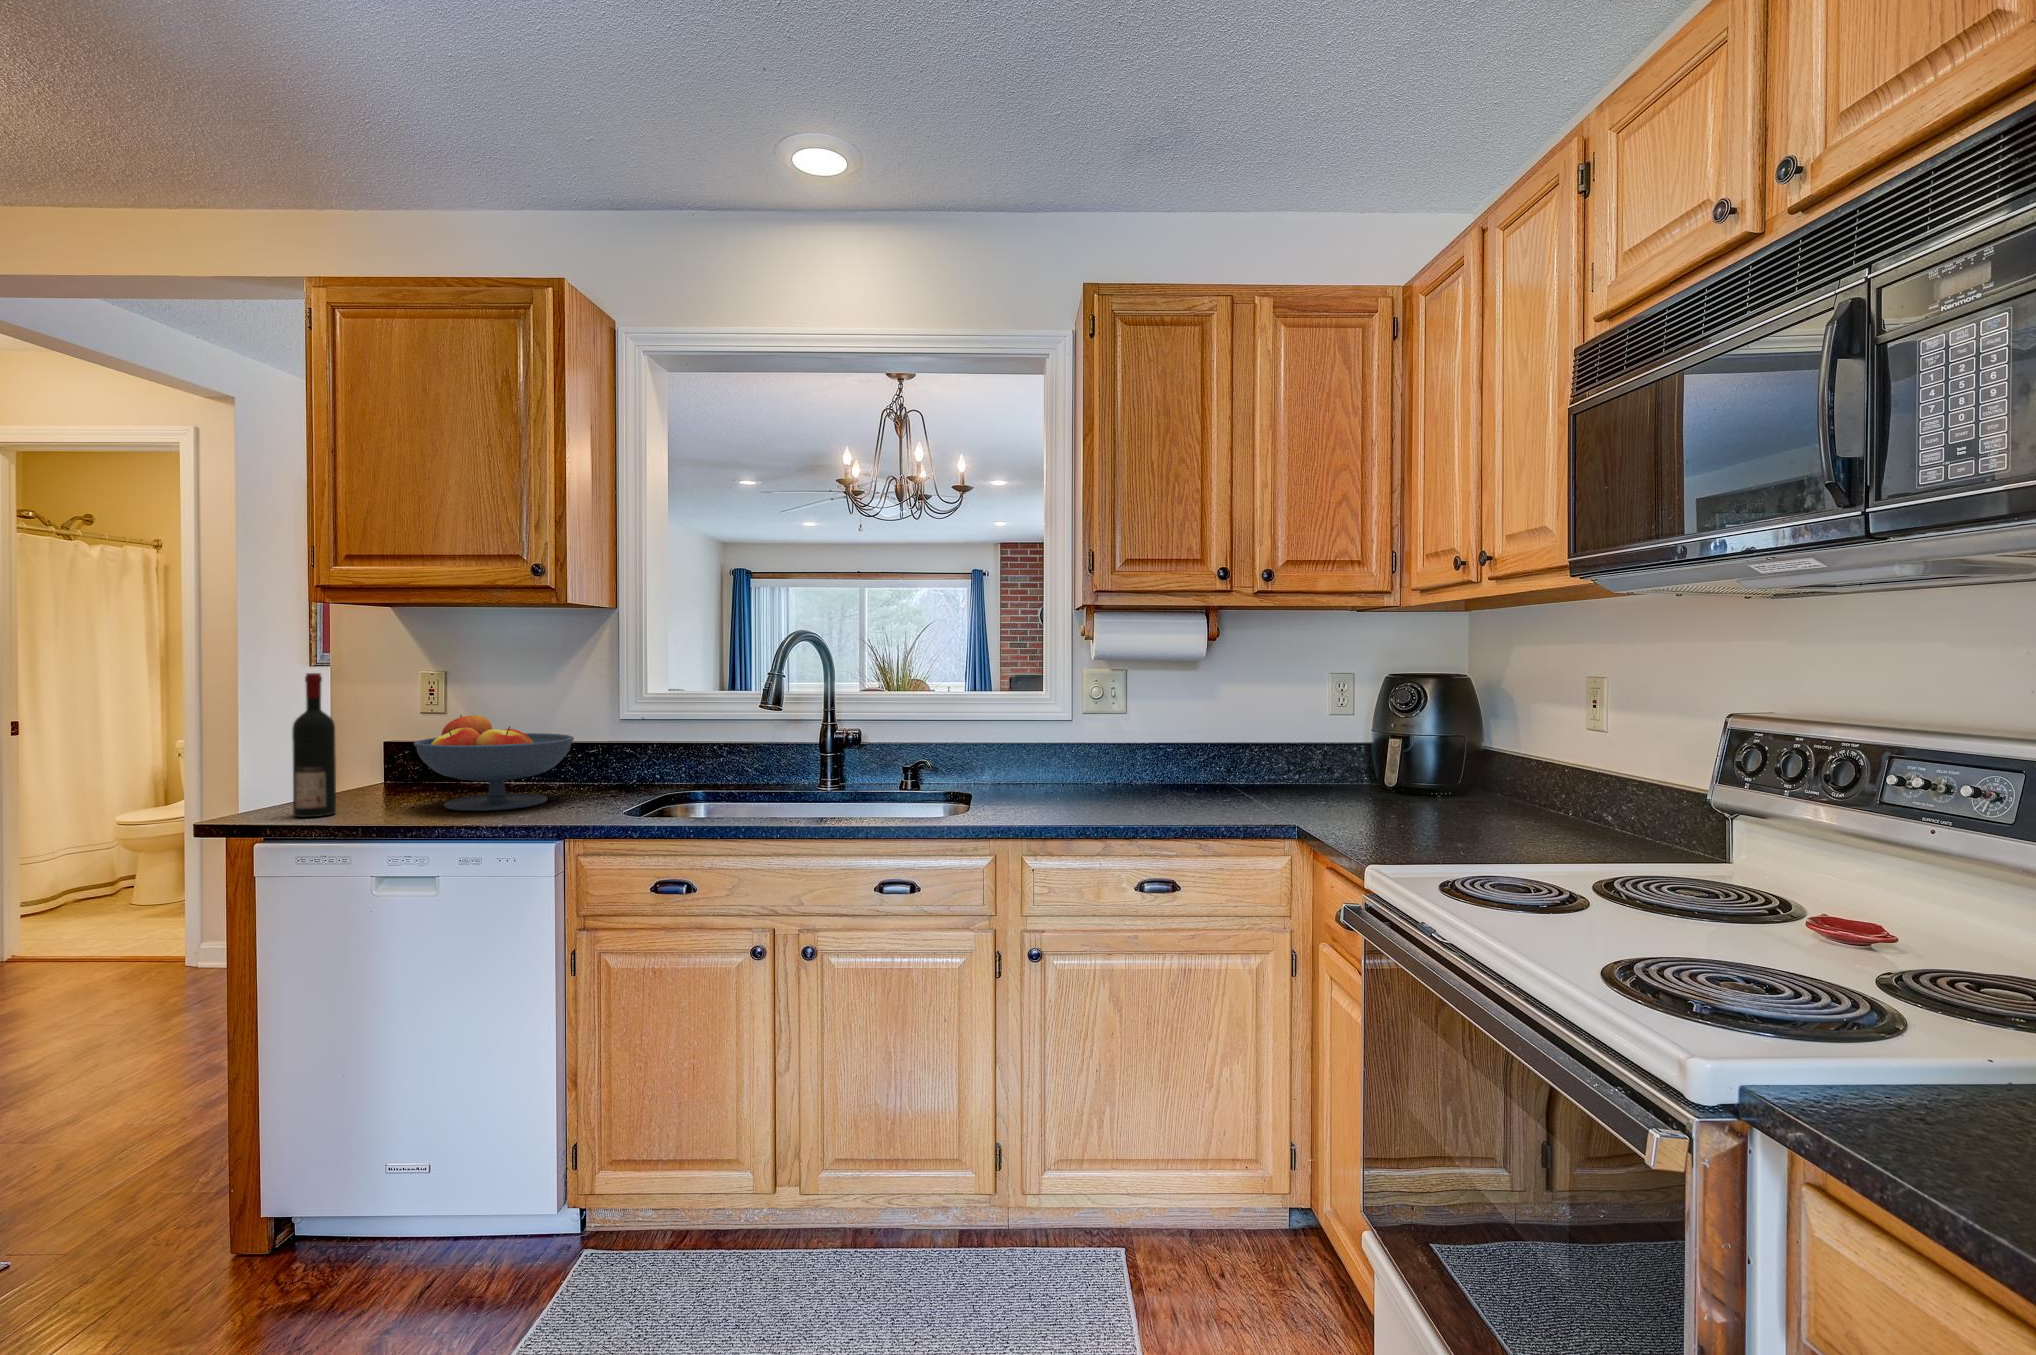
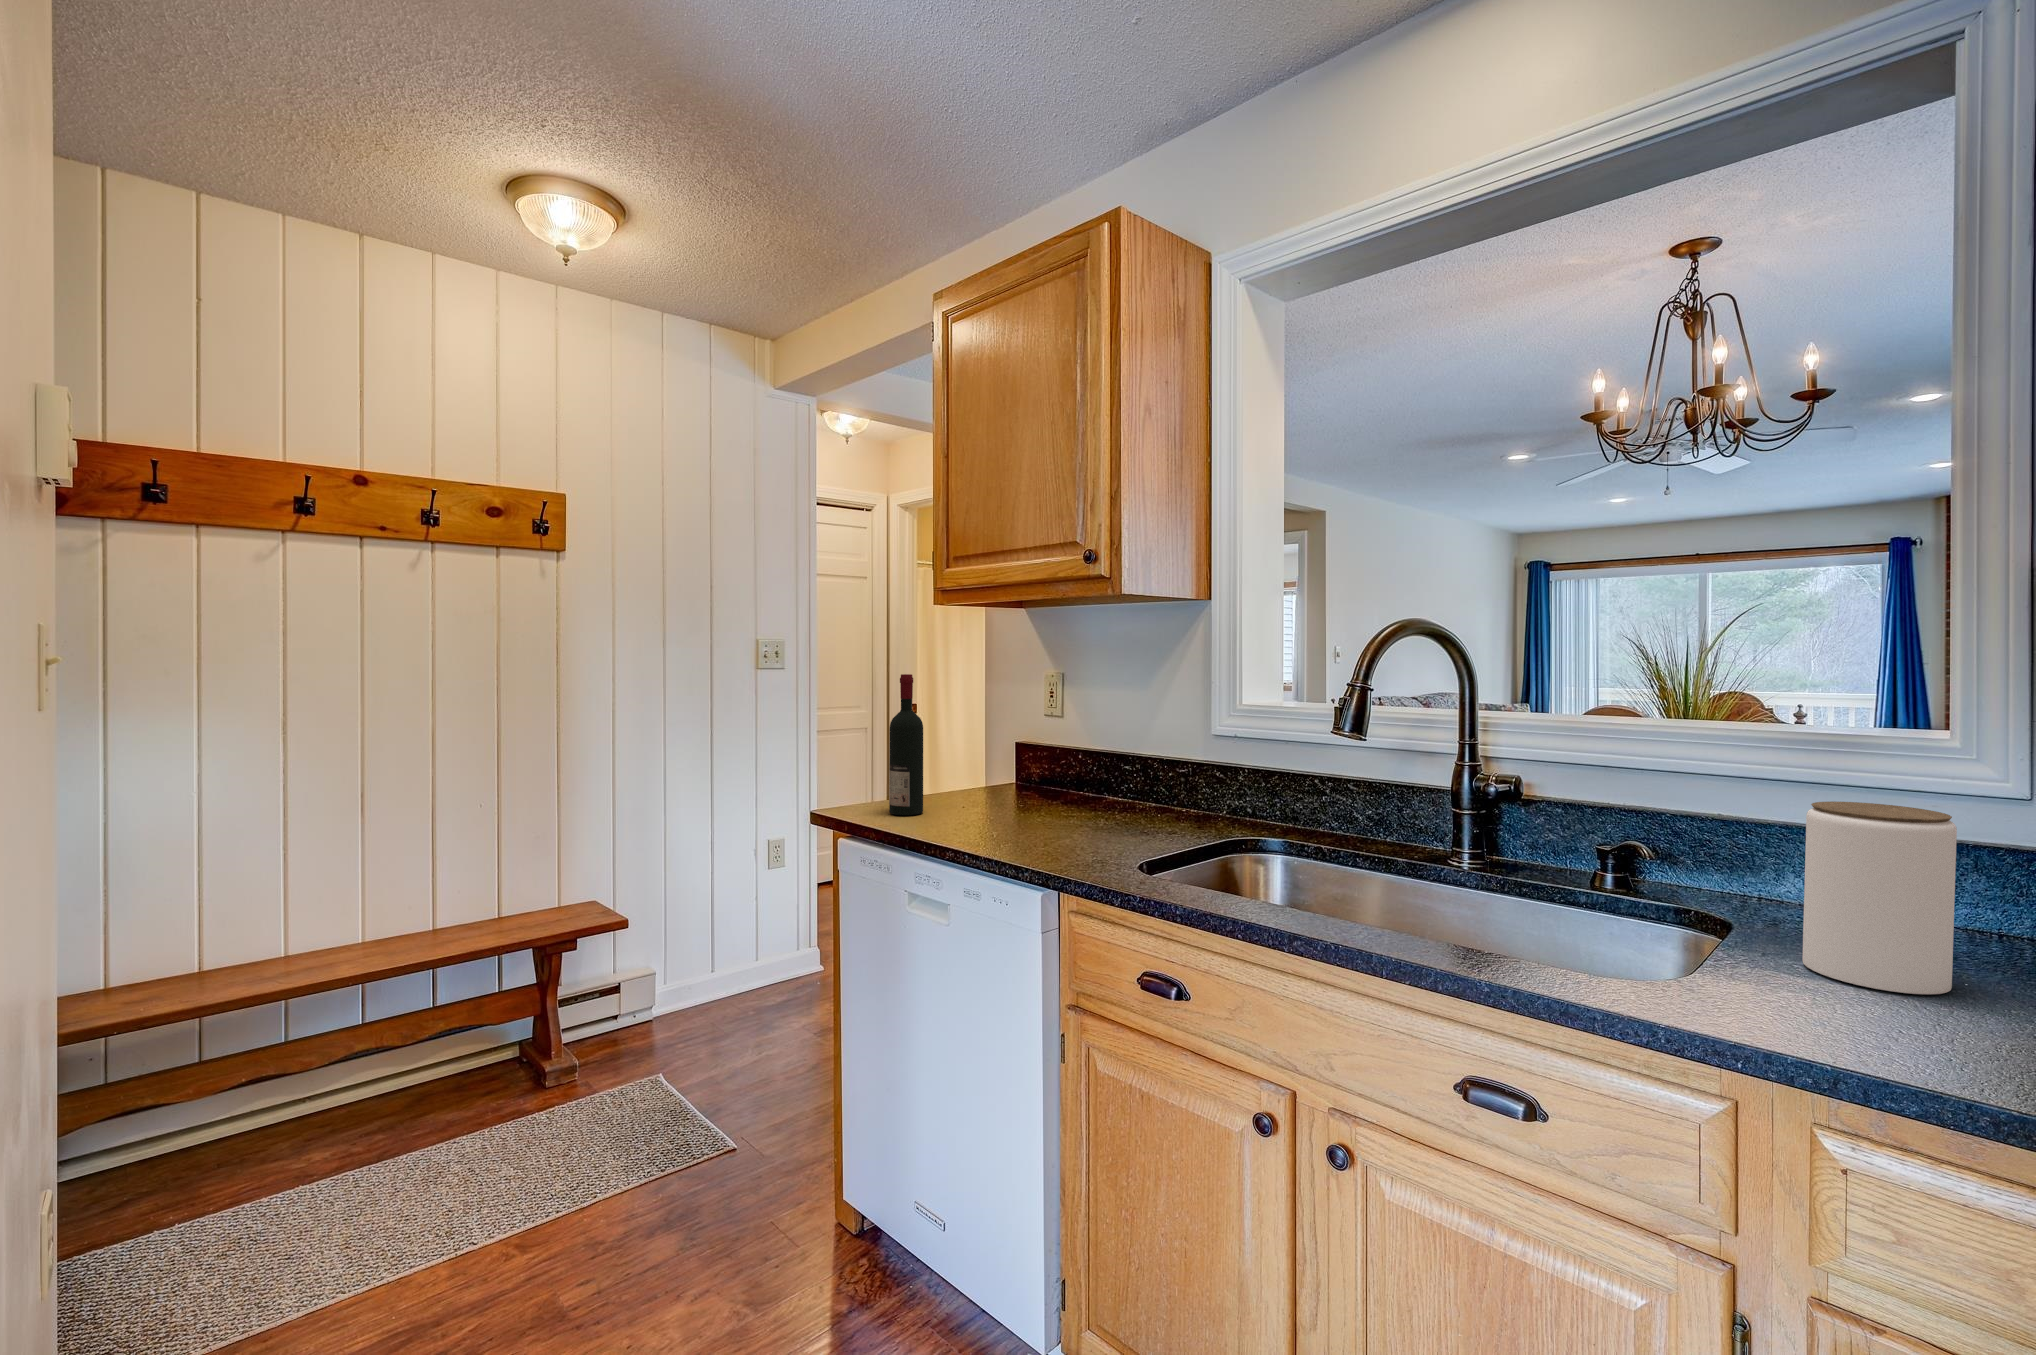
fruit bowl: present [414,715,574,811] -> none [975,722,1134,834]
jar: none [1002,722,1052,804] -> present [1802,801,1957,994]

